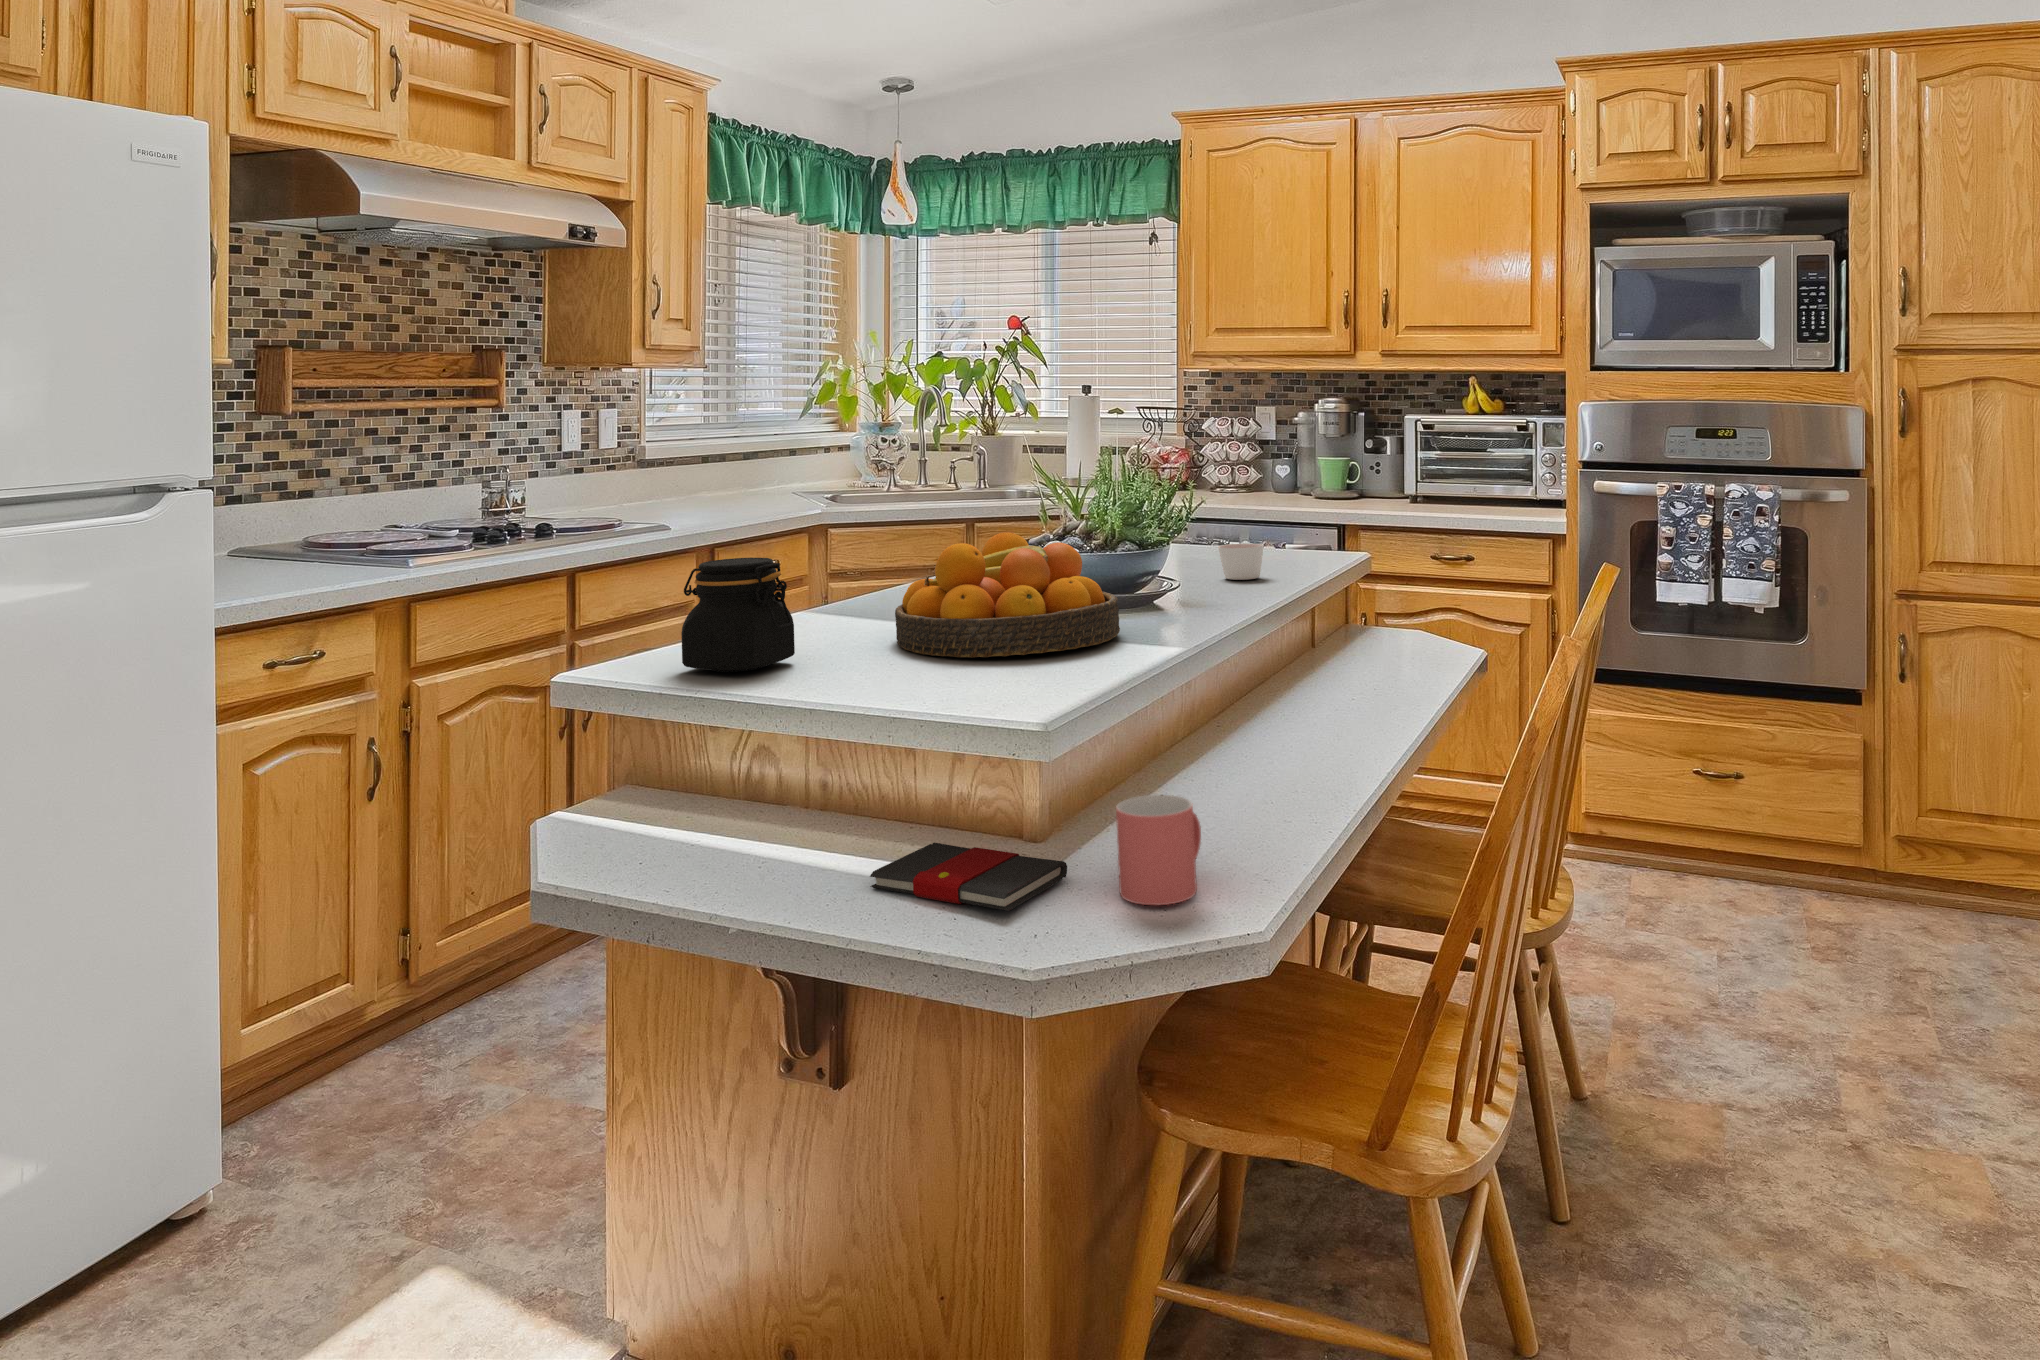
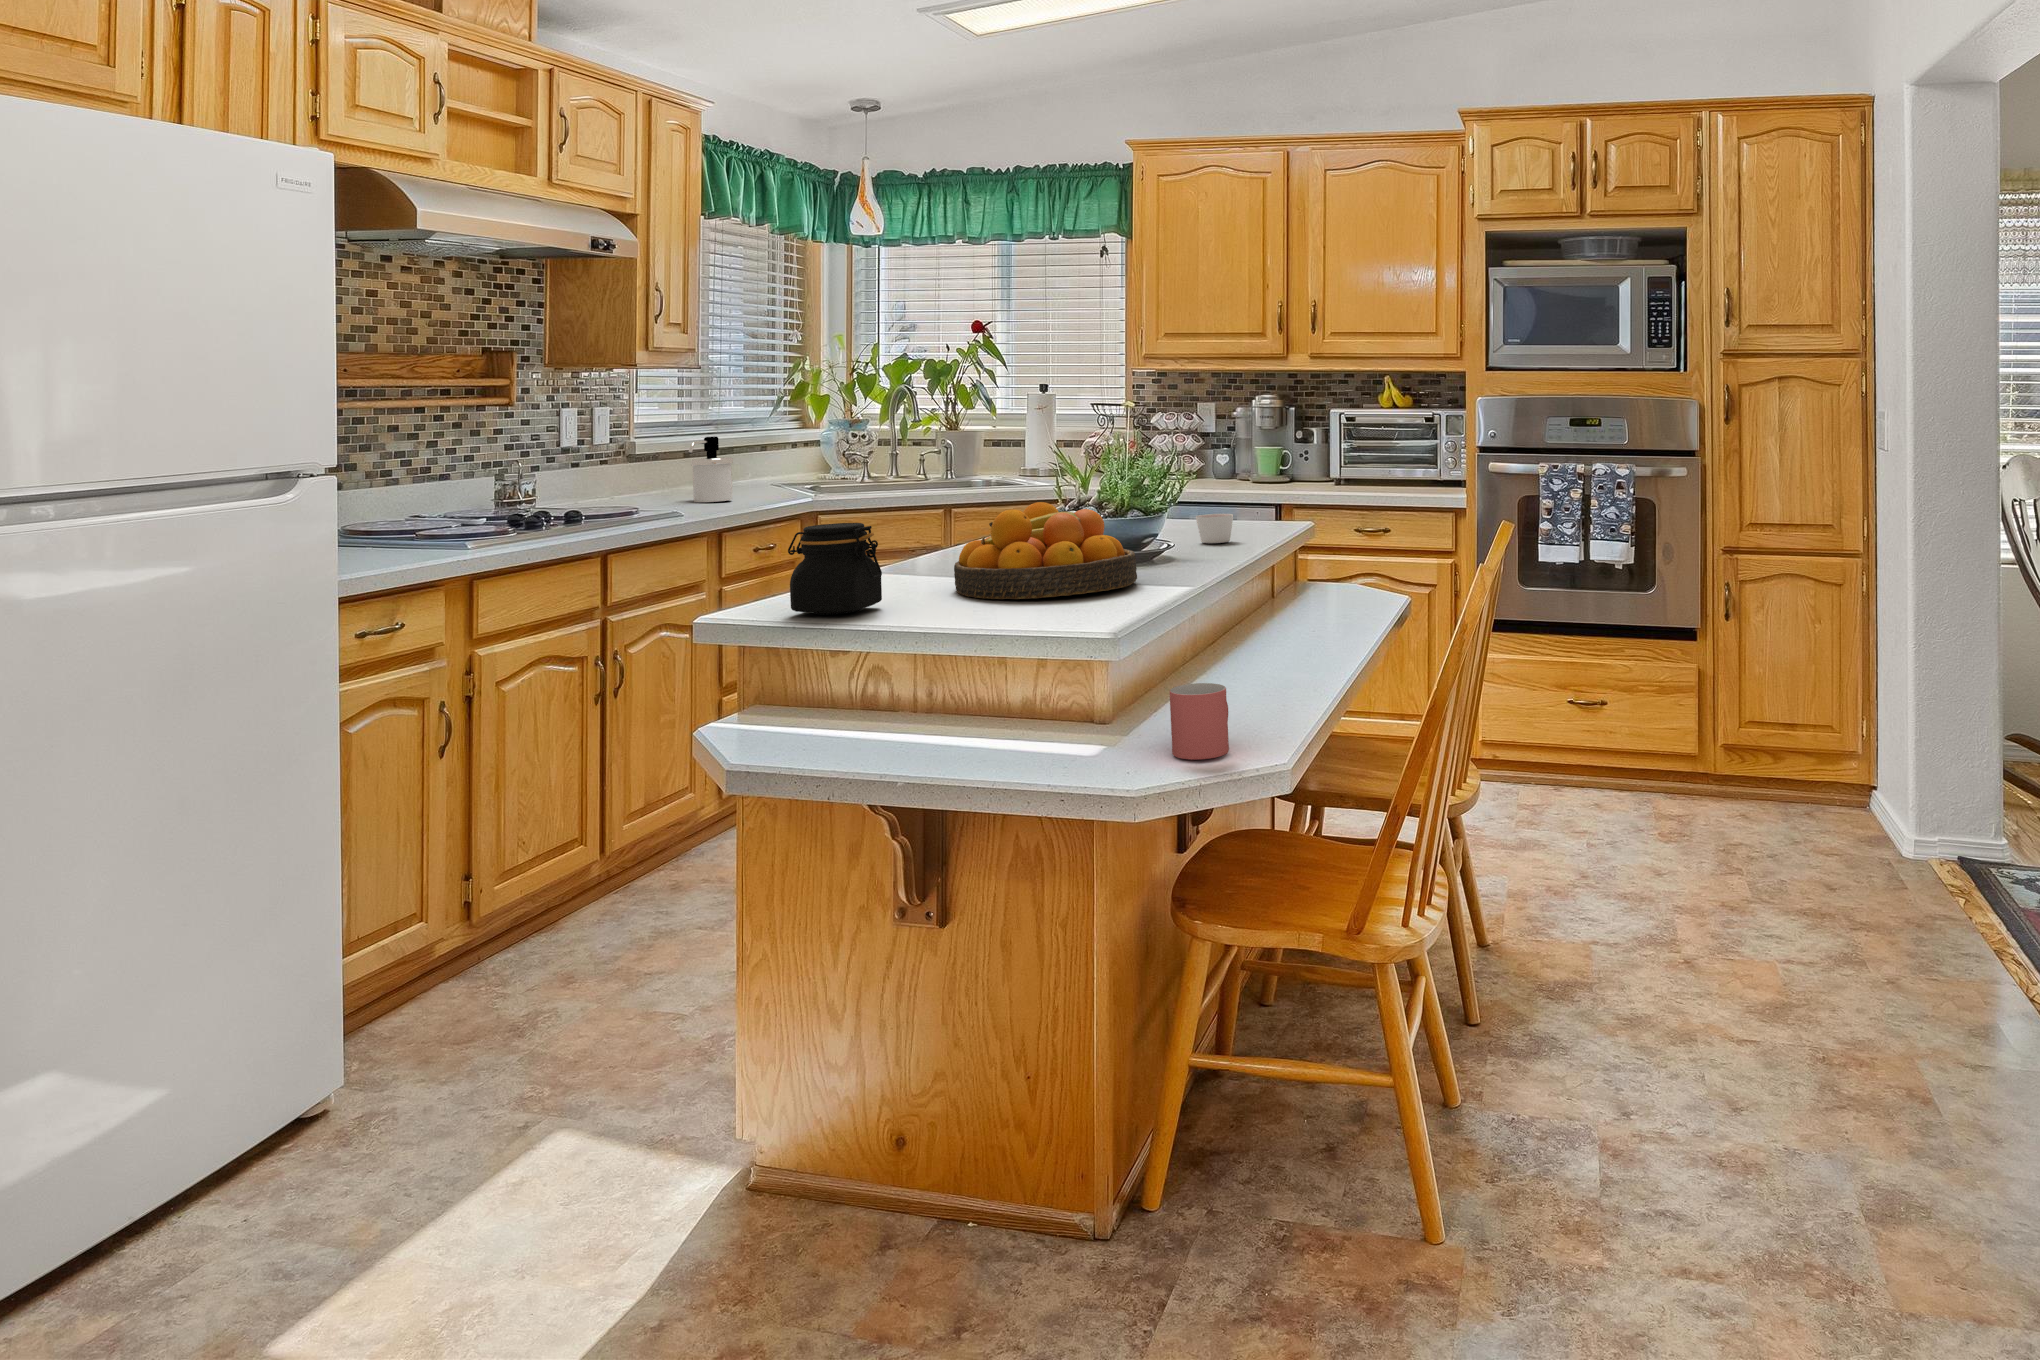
soap dispenser: none [689,441,739,512] -> present [688,436,733,503]
book: present [870,843,1067,911] -> none [982,731,1131,767]

